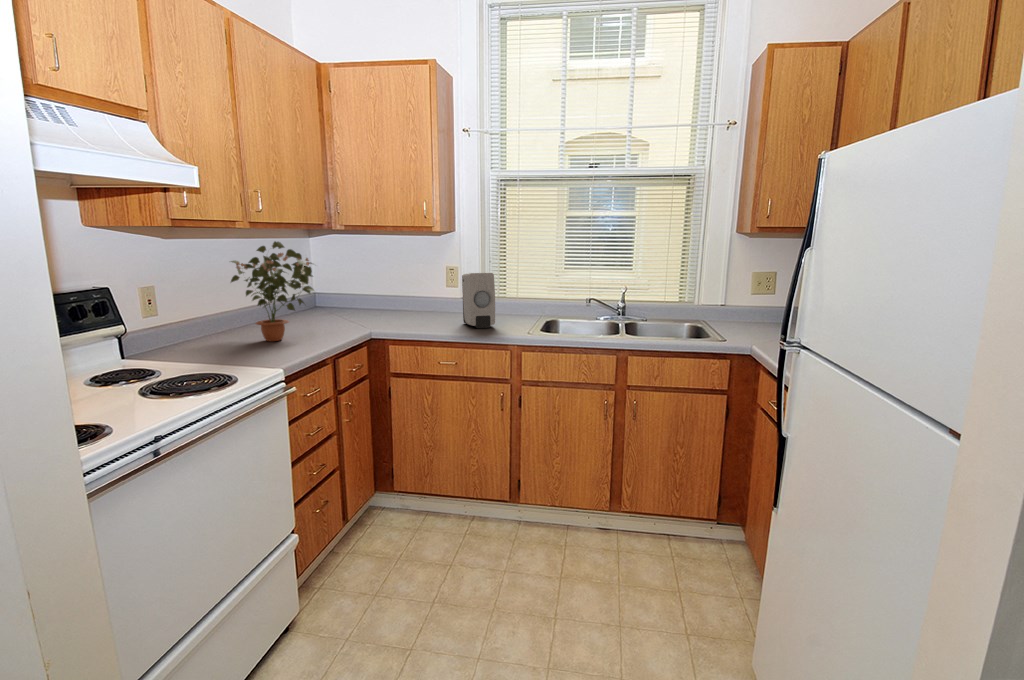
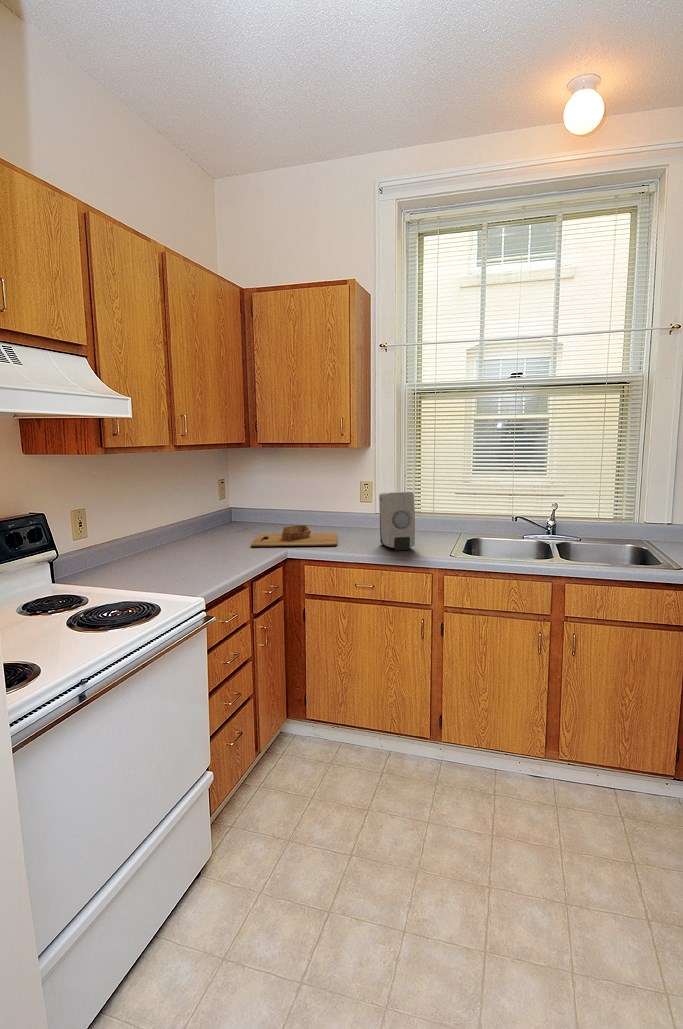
potted plant: present [231,241,314,341] -> none [152,464,238,564]
cutting board: none [335,306,422,326] -> present [251,525,337,546]

